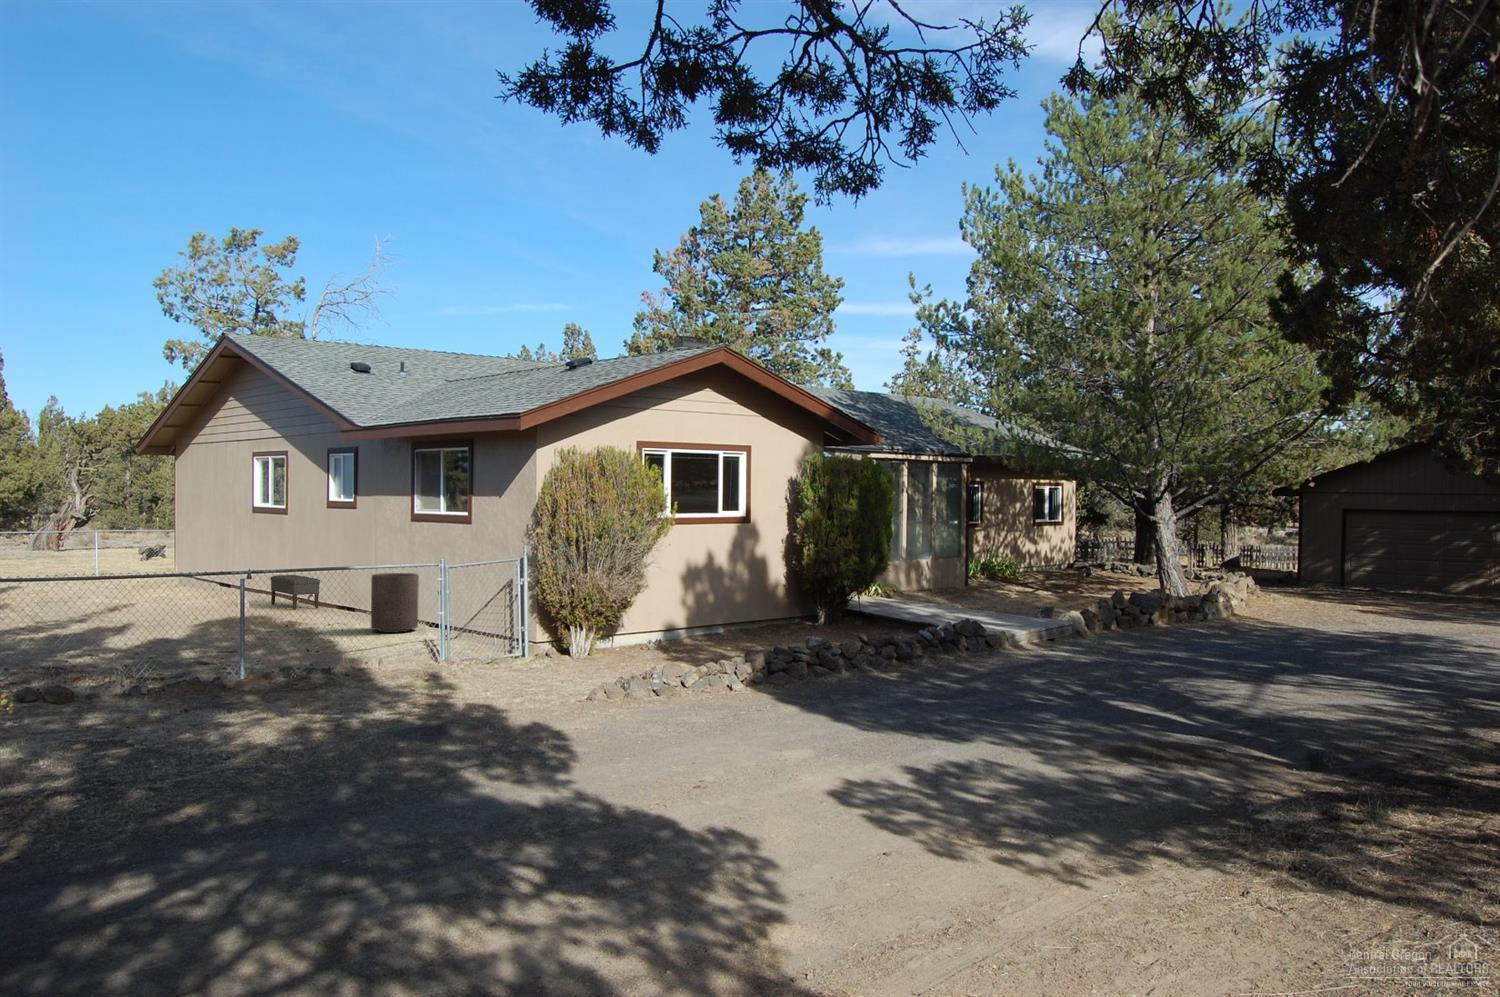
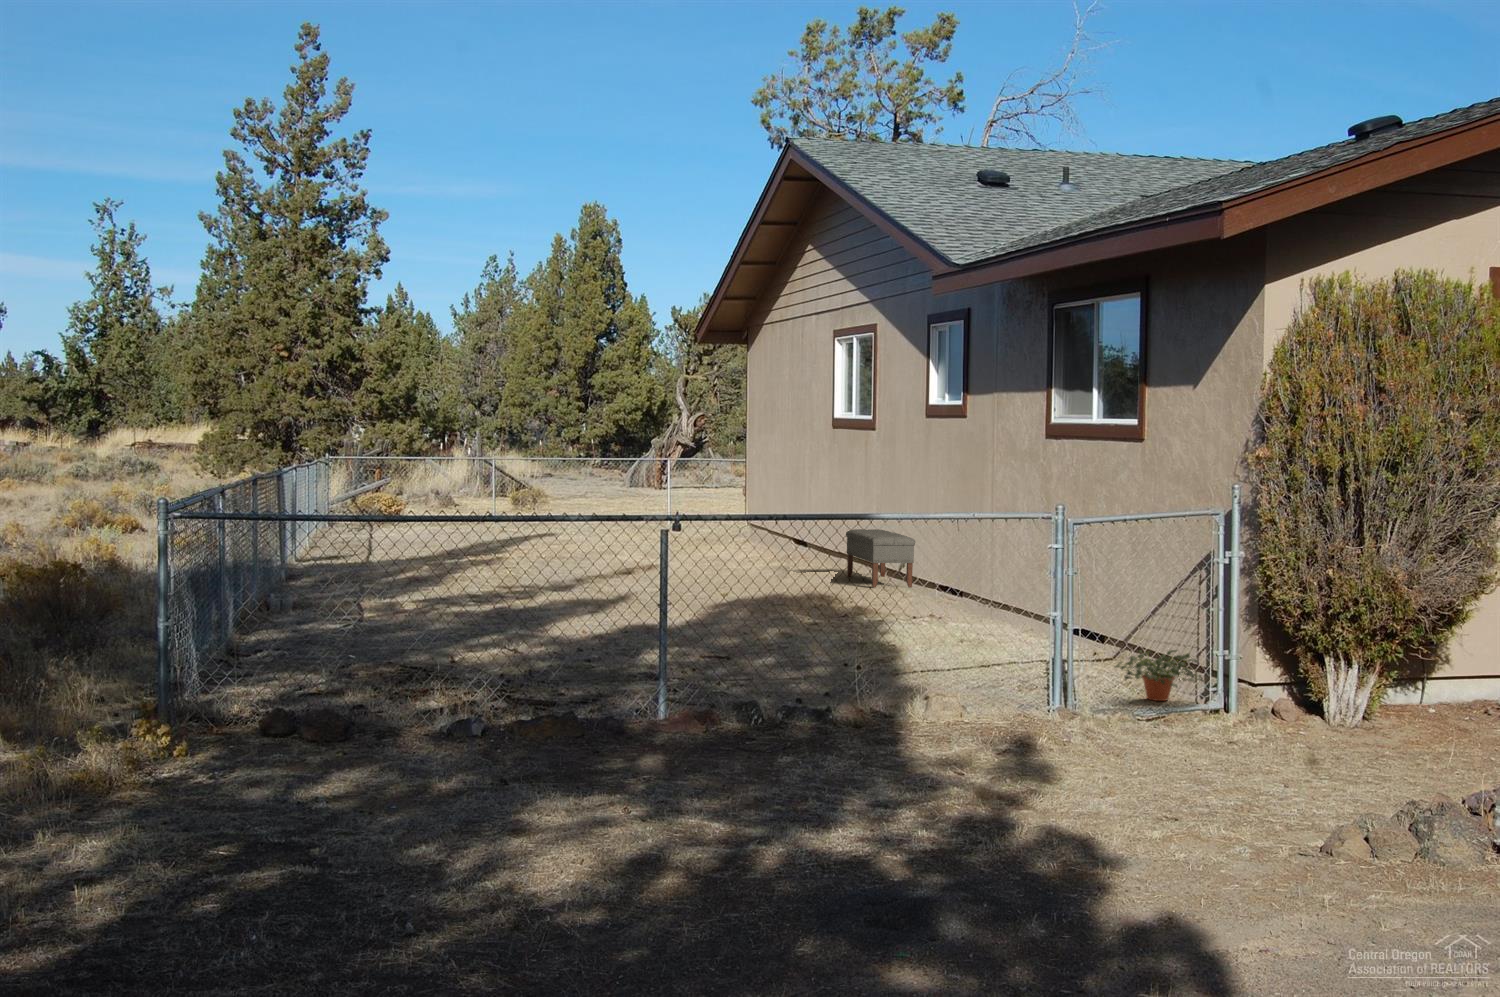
trash can: present [371,573,419,633] -> none [968,532,1053,640]
potted plant: none [467,629,513,655] -> present [1115,650,1203,701]

